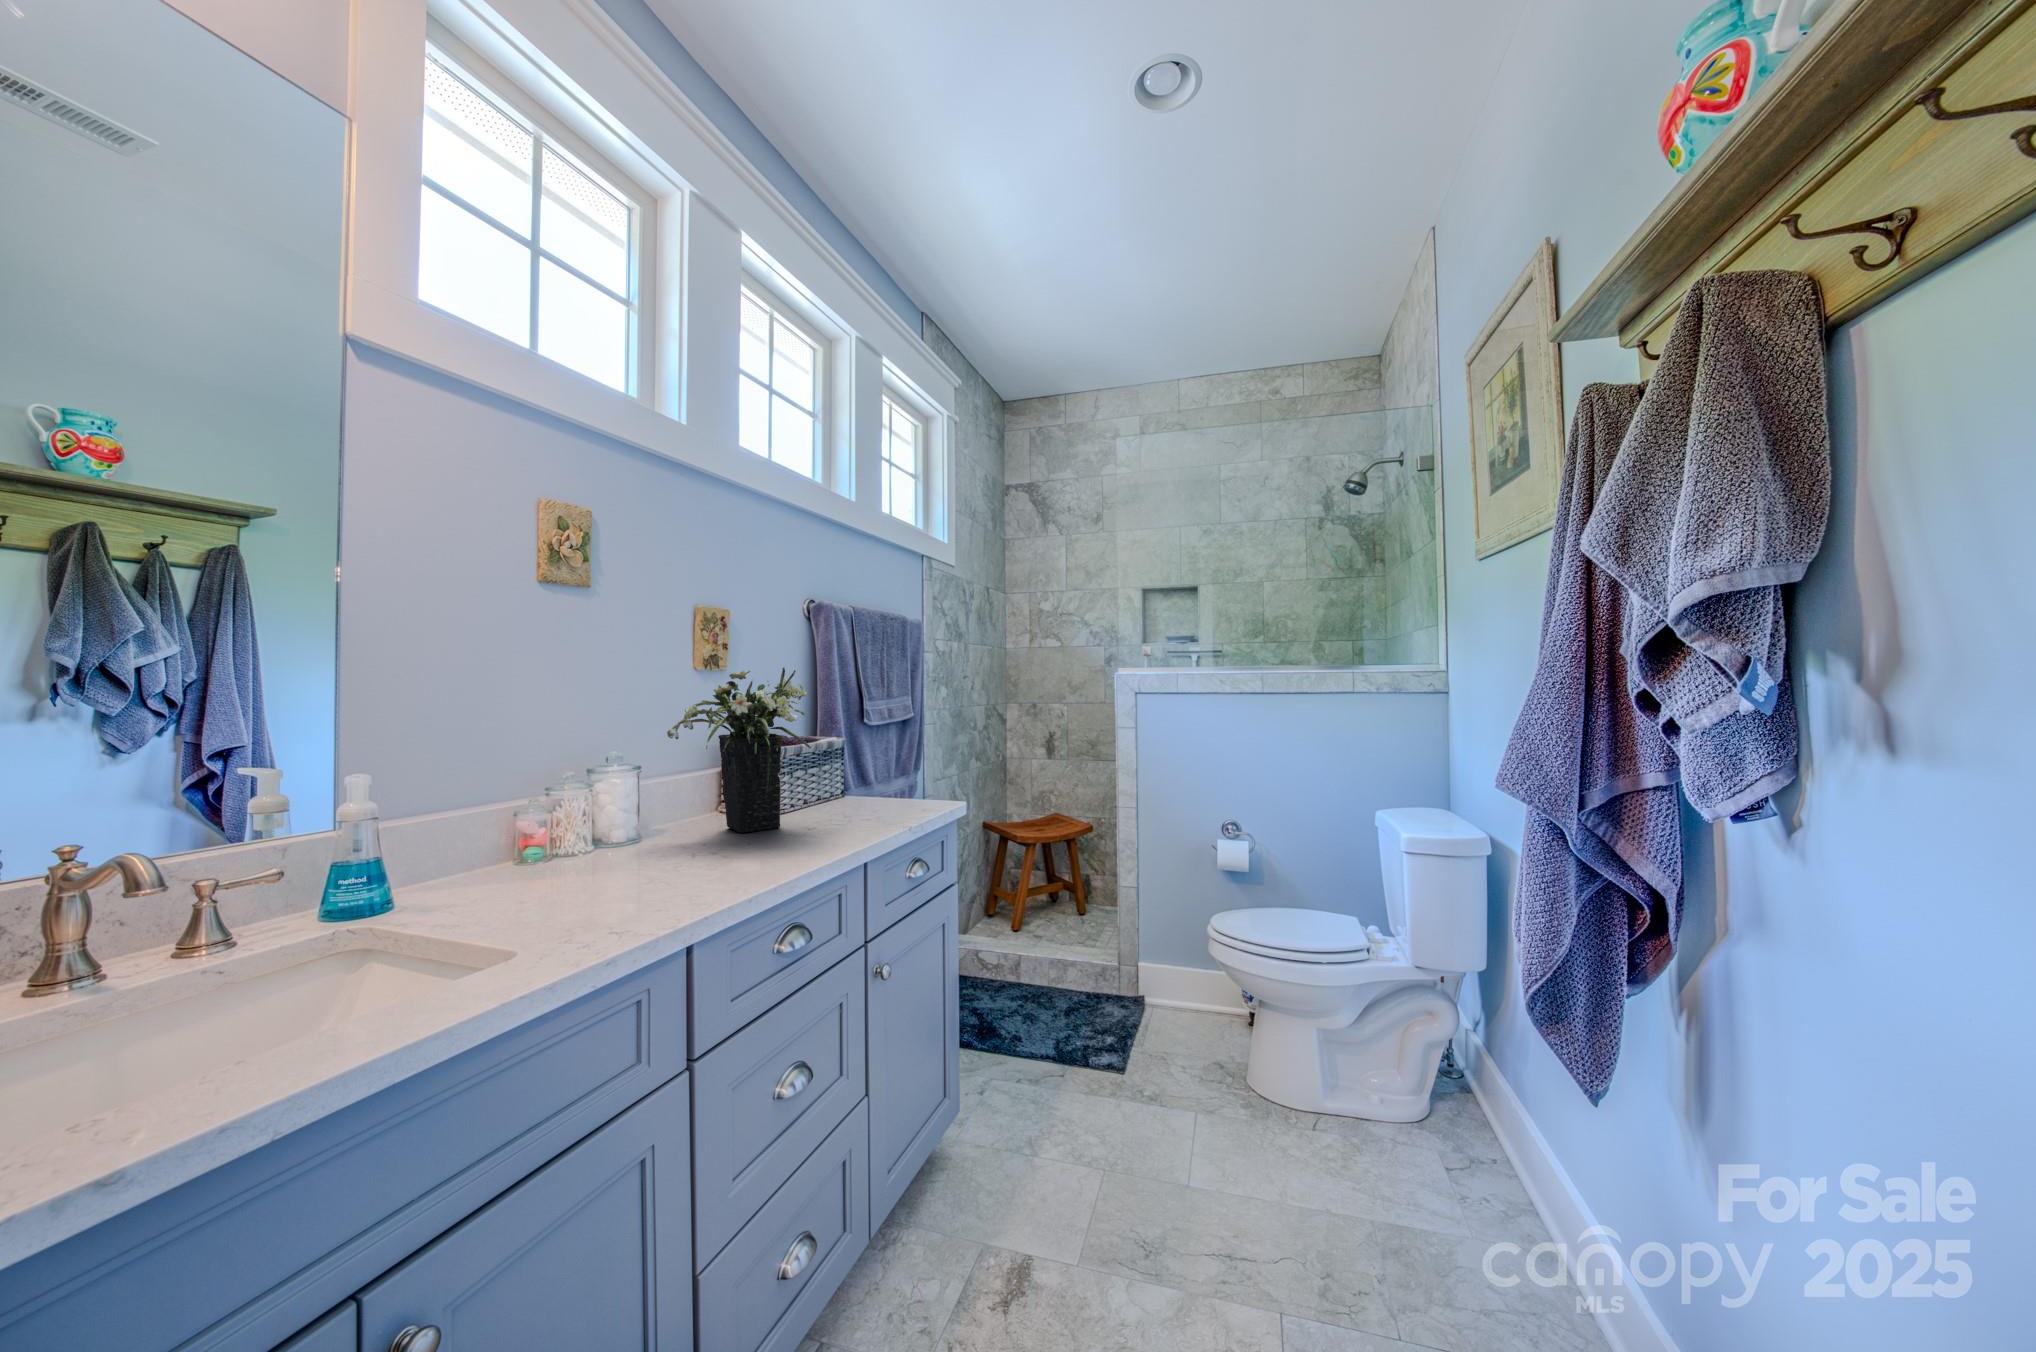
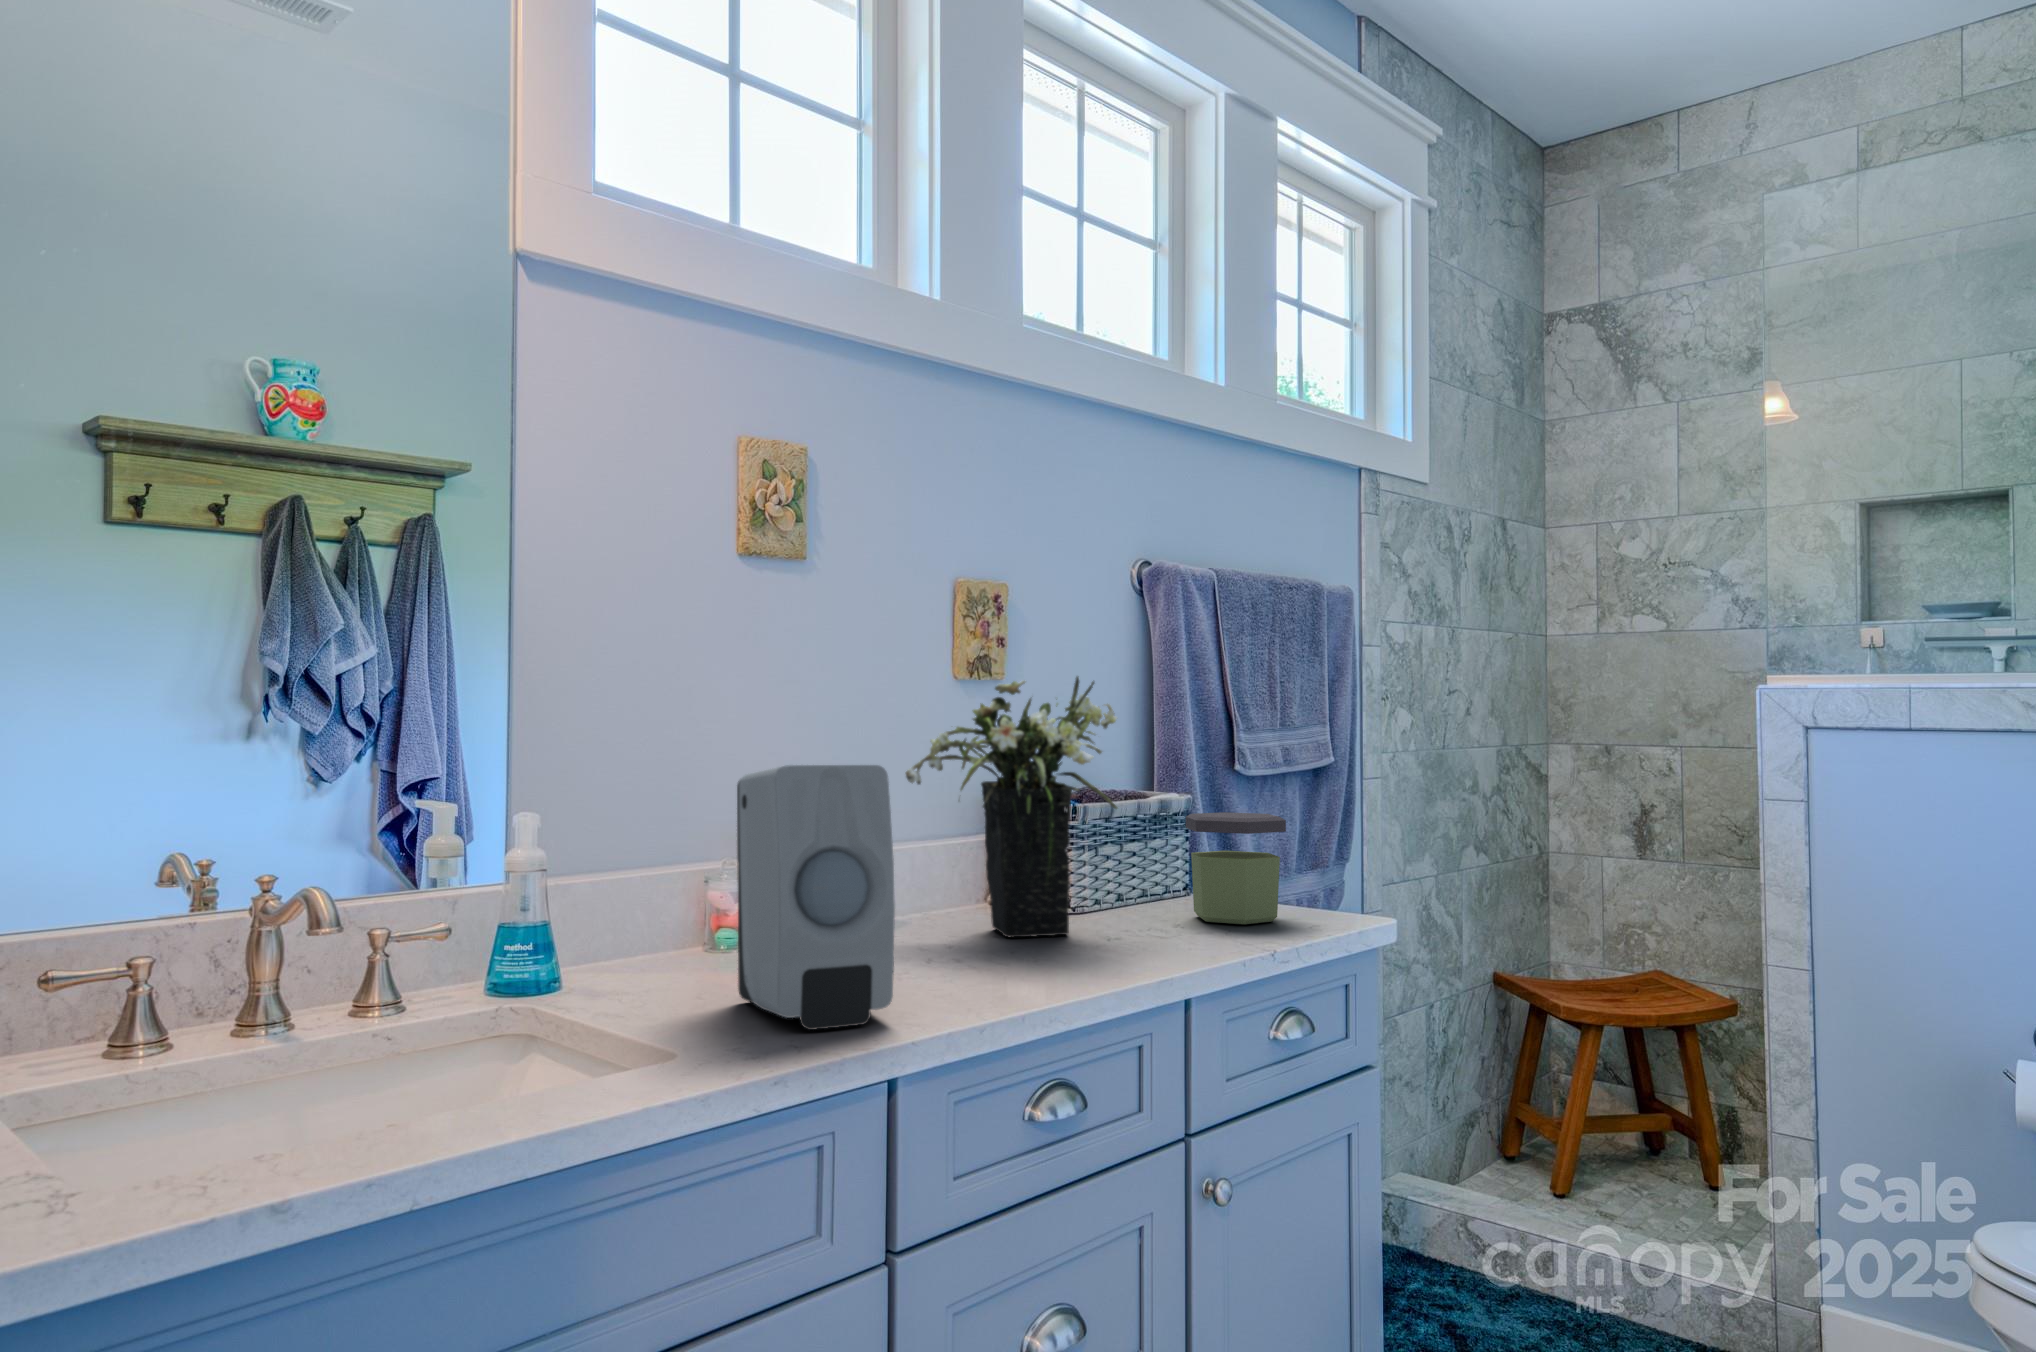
soap dispenser: none [553,727,686,913] -> present [737,765,895,1030]
jar: none [846,746,905,811] -> present [1186,812,1286,924]

